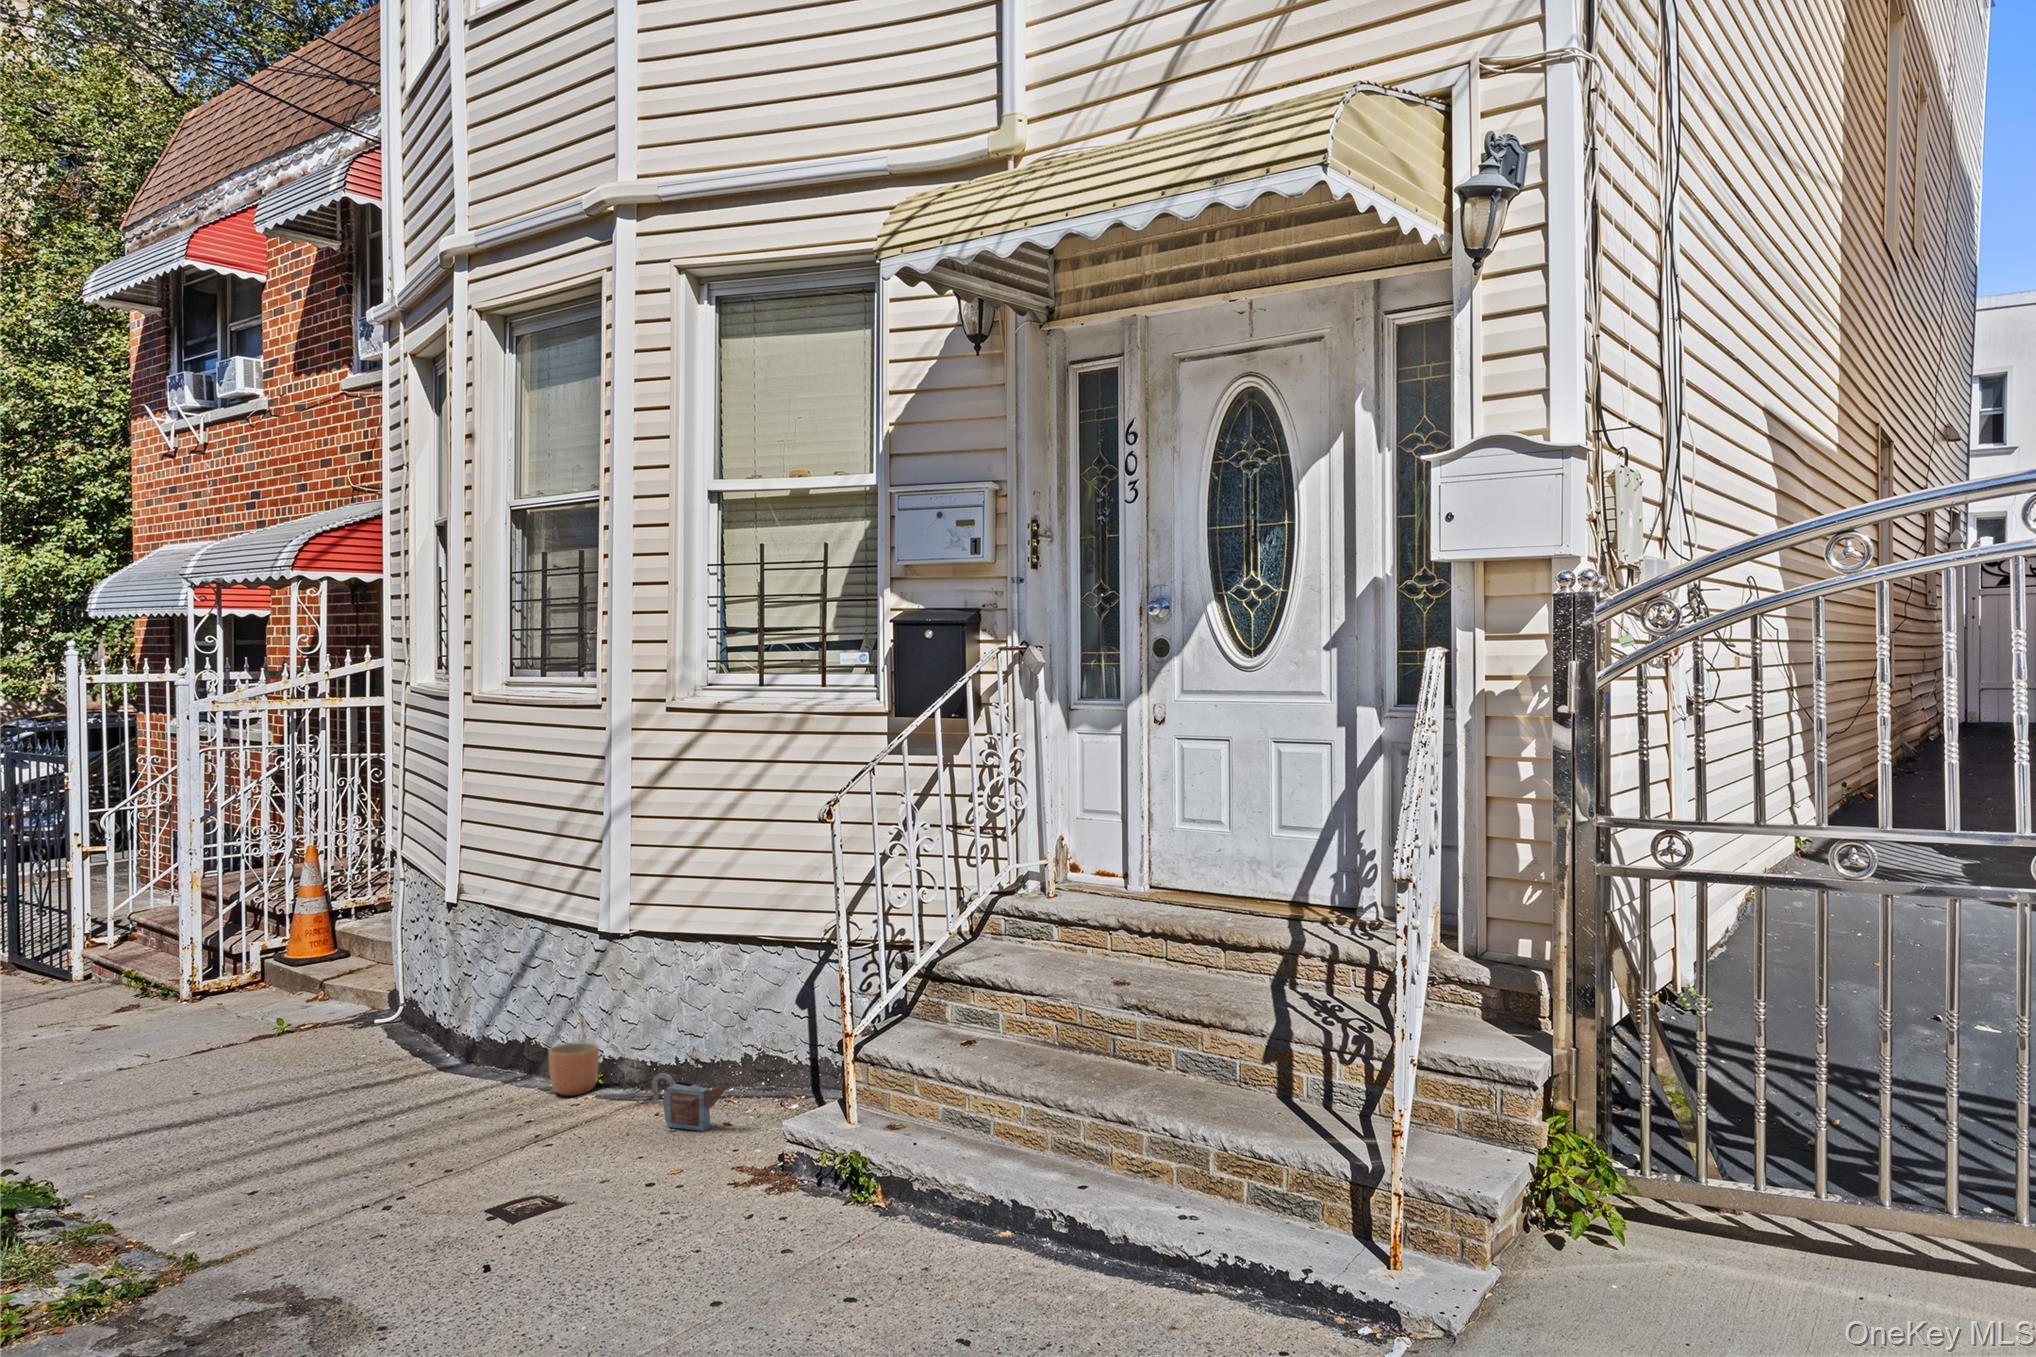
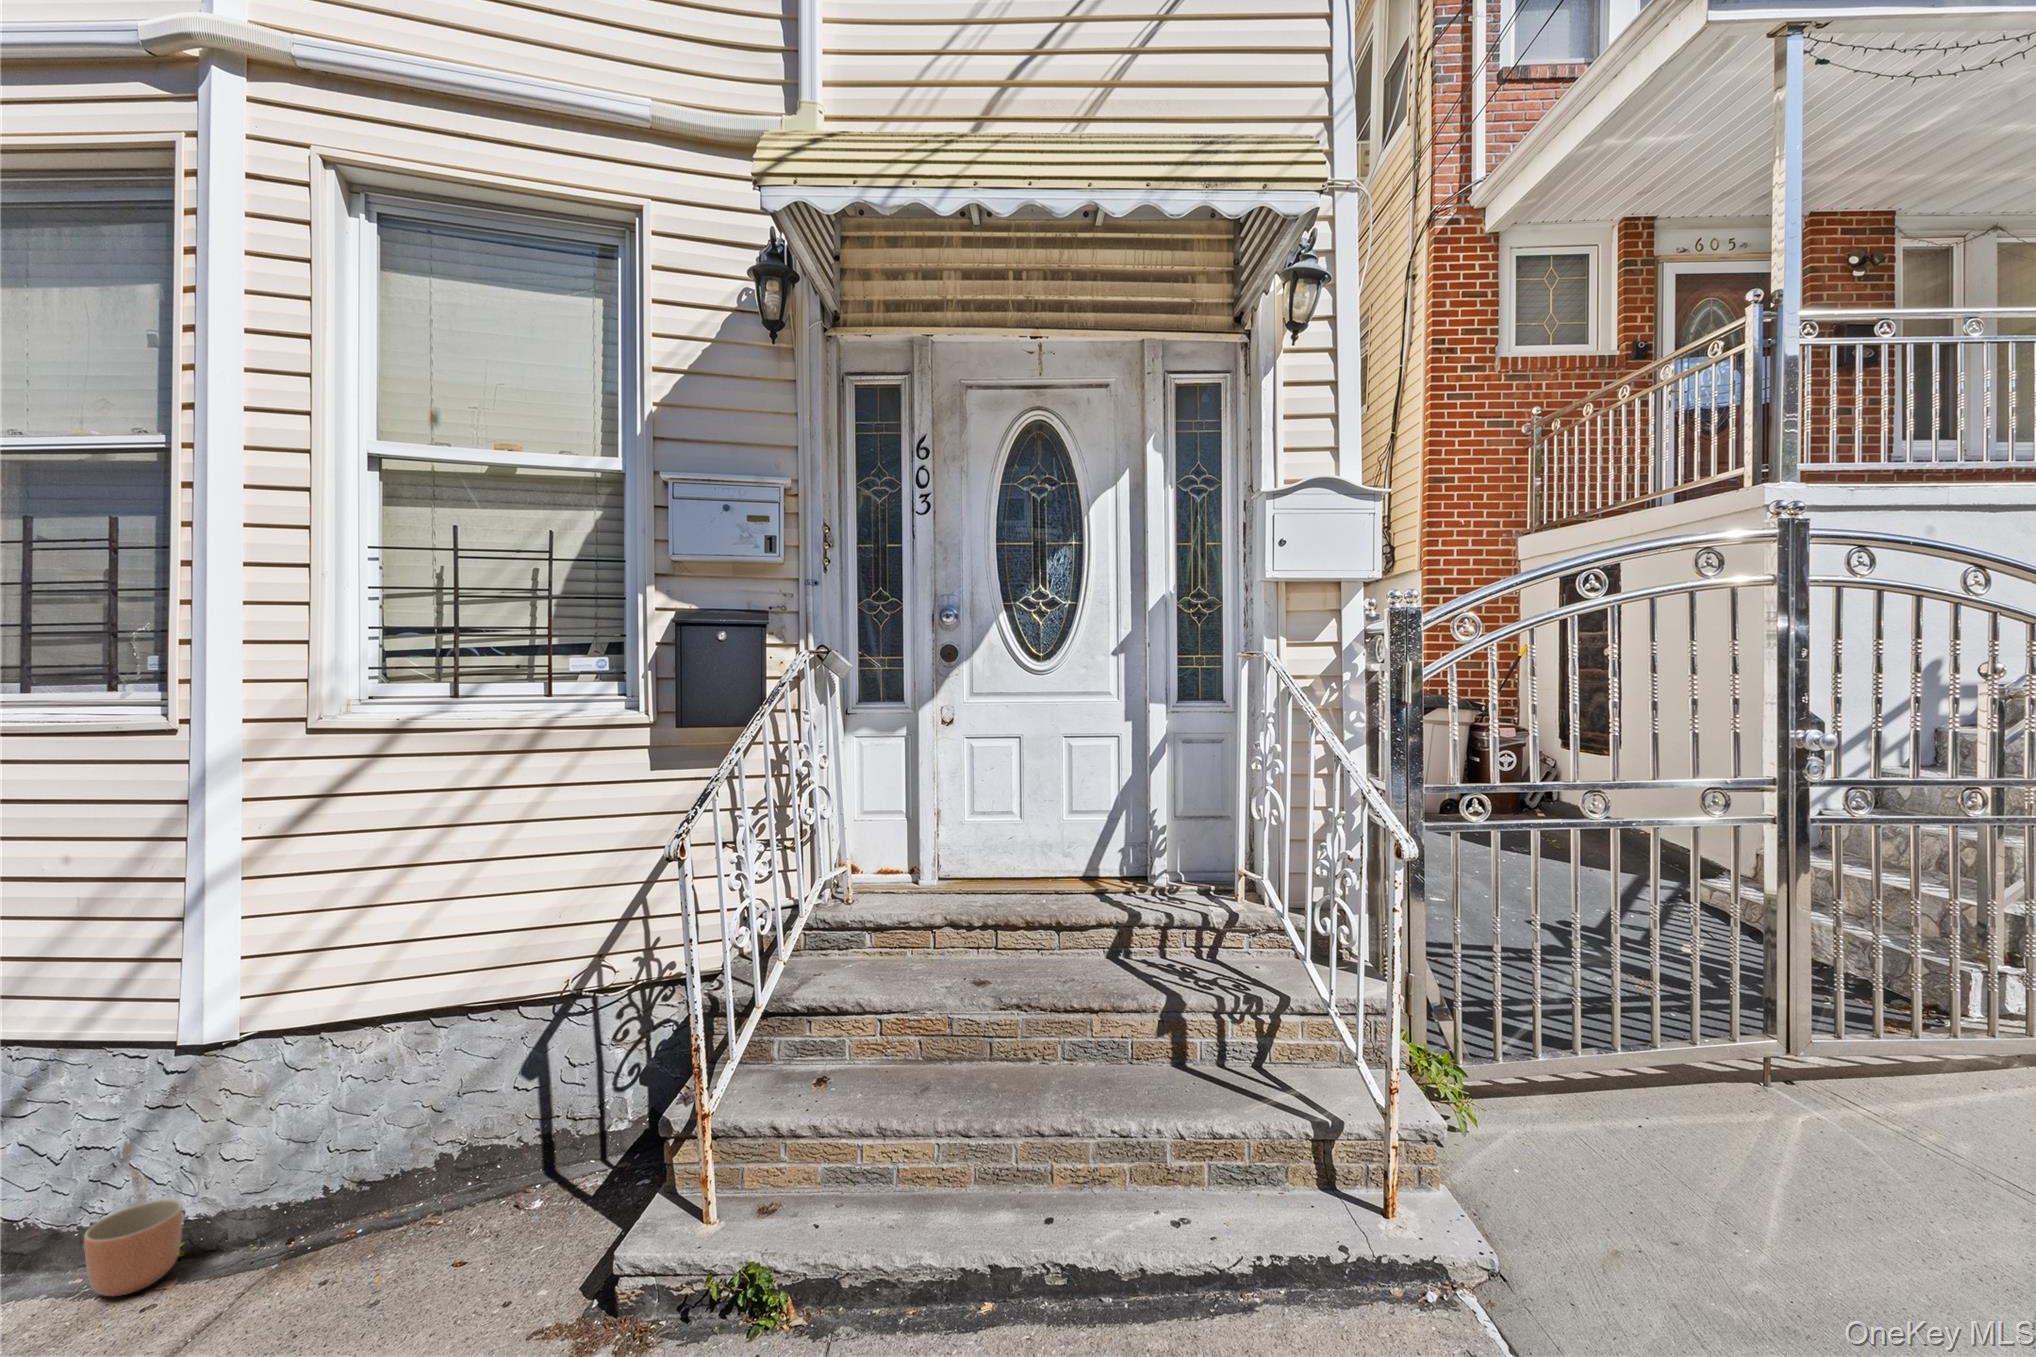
watering can: present [651,1073,730,1131] -> none [344,1217,488,1307]

